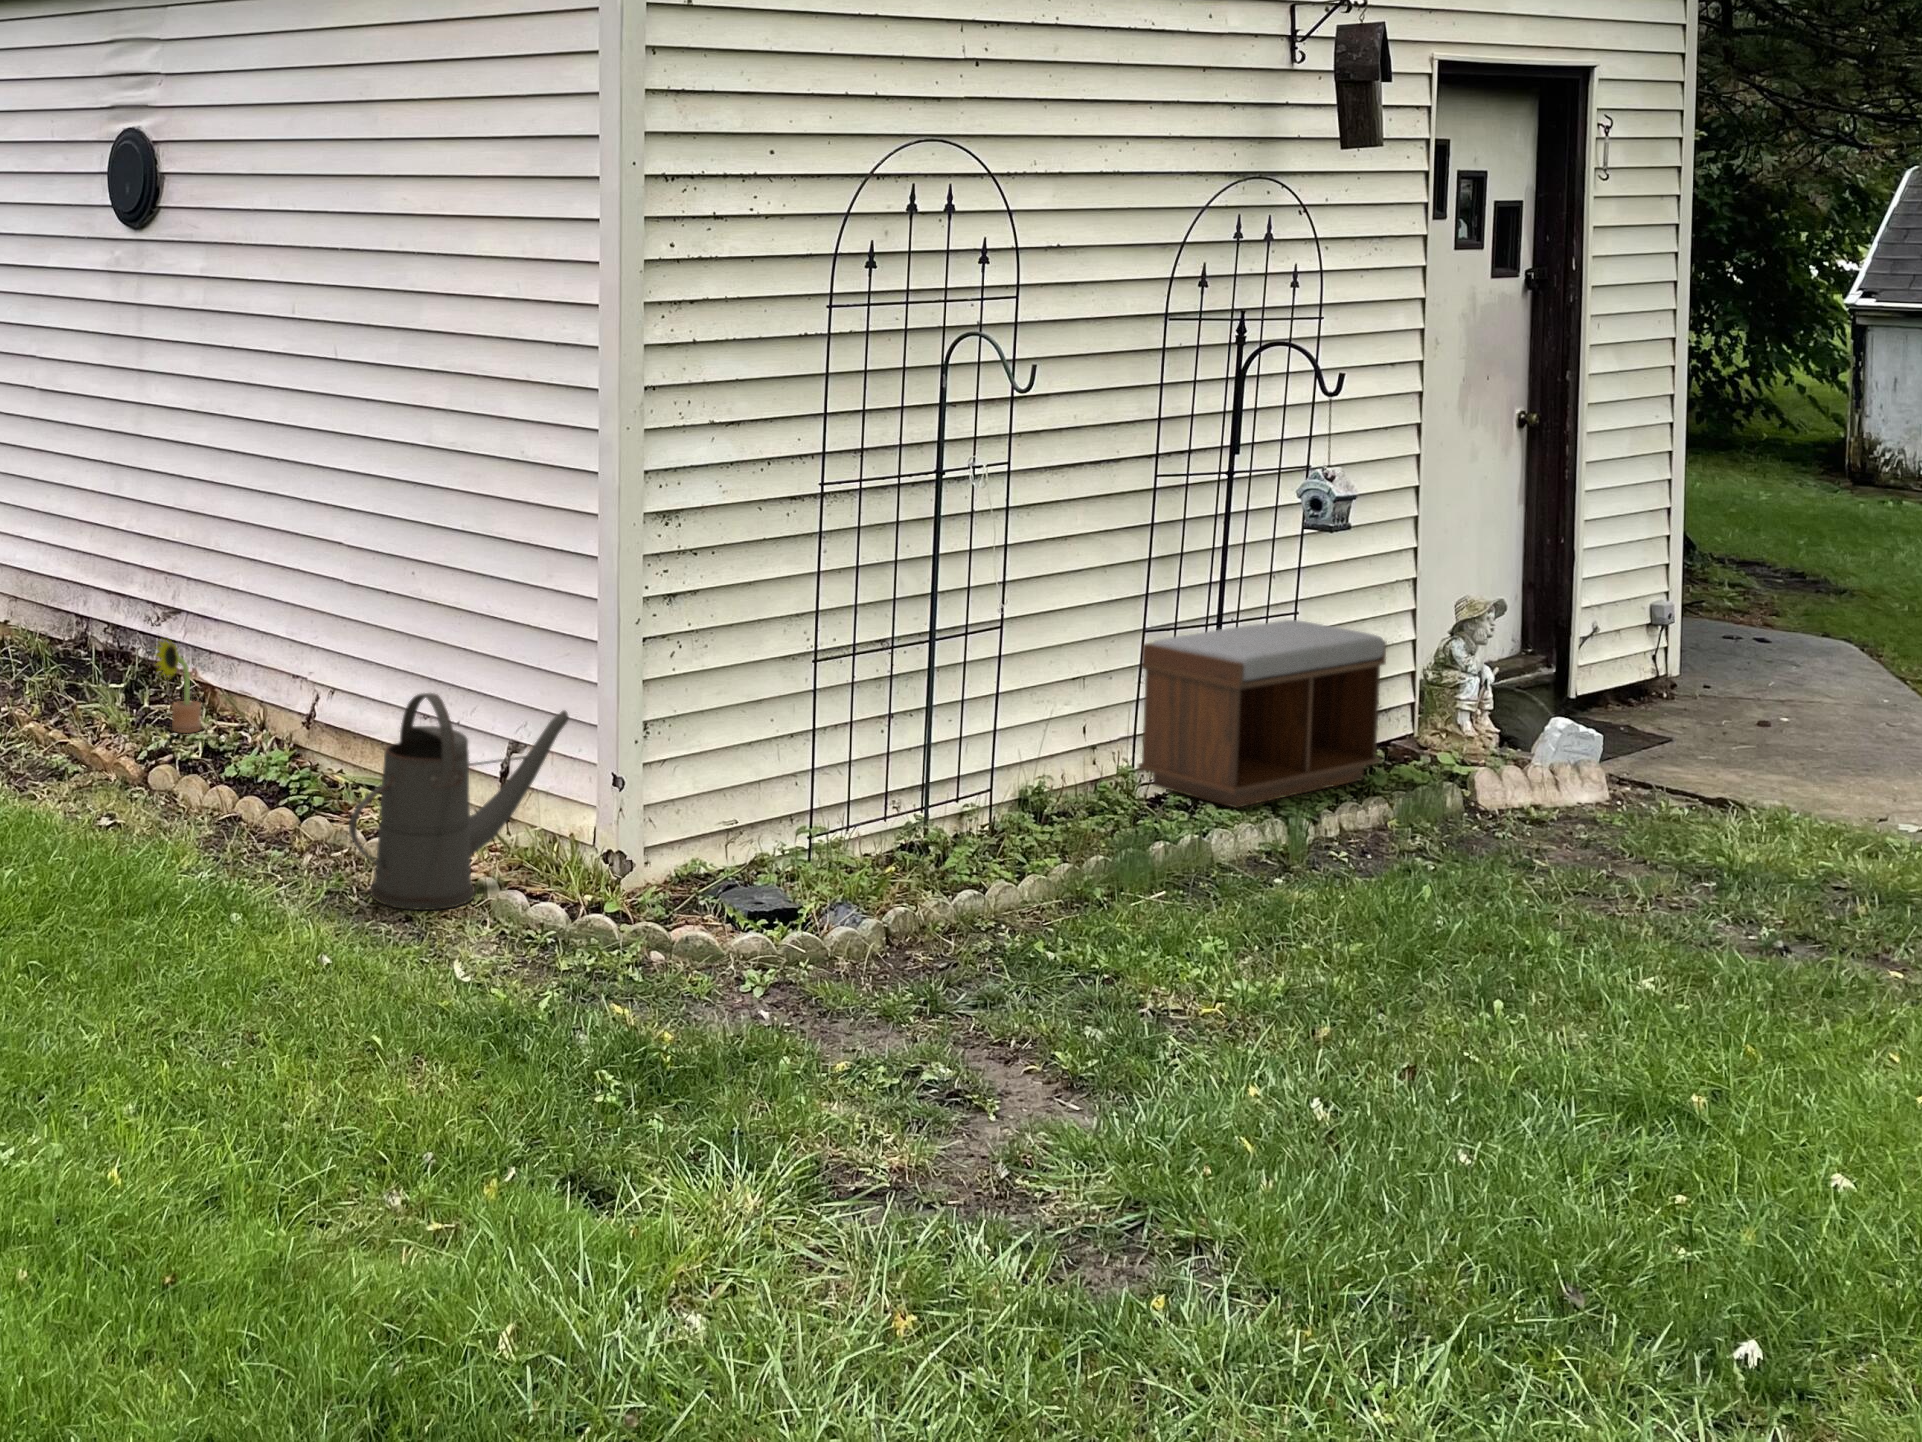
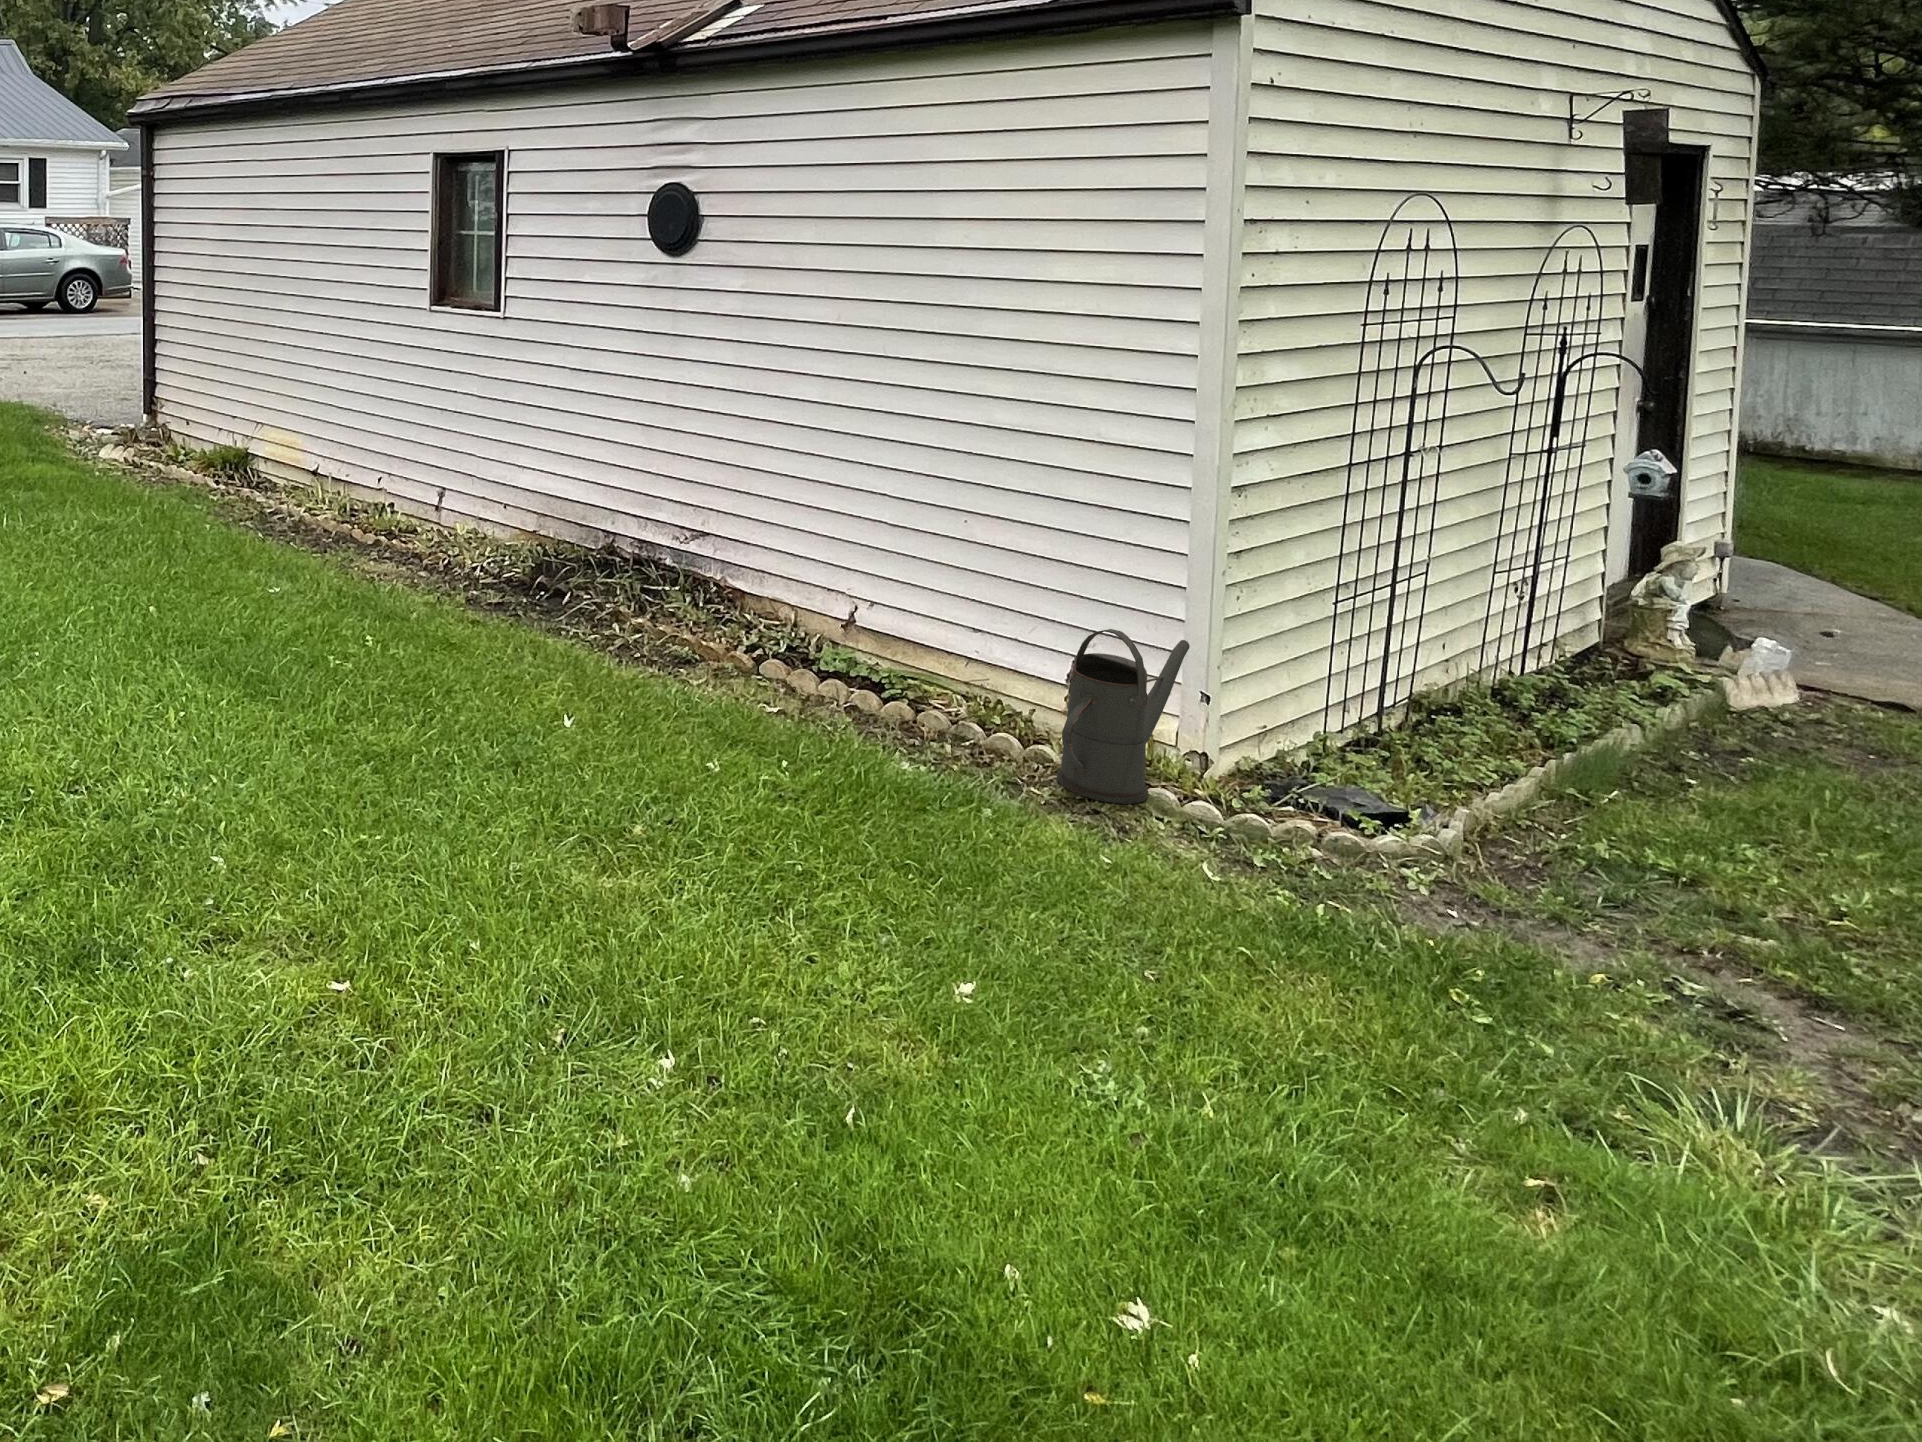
bench: present [1138,620,1386,808] -> none [1483,559,1667,710]
decorative plant: present [156,640,201,733] -> none [711,553,746,623]

